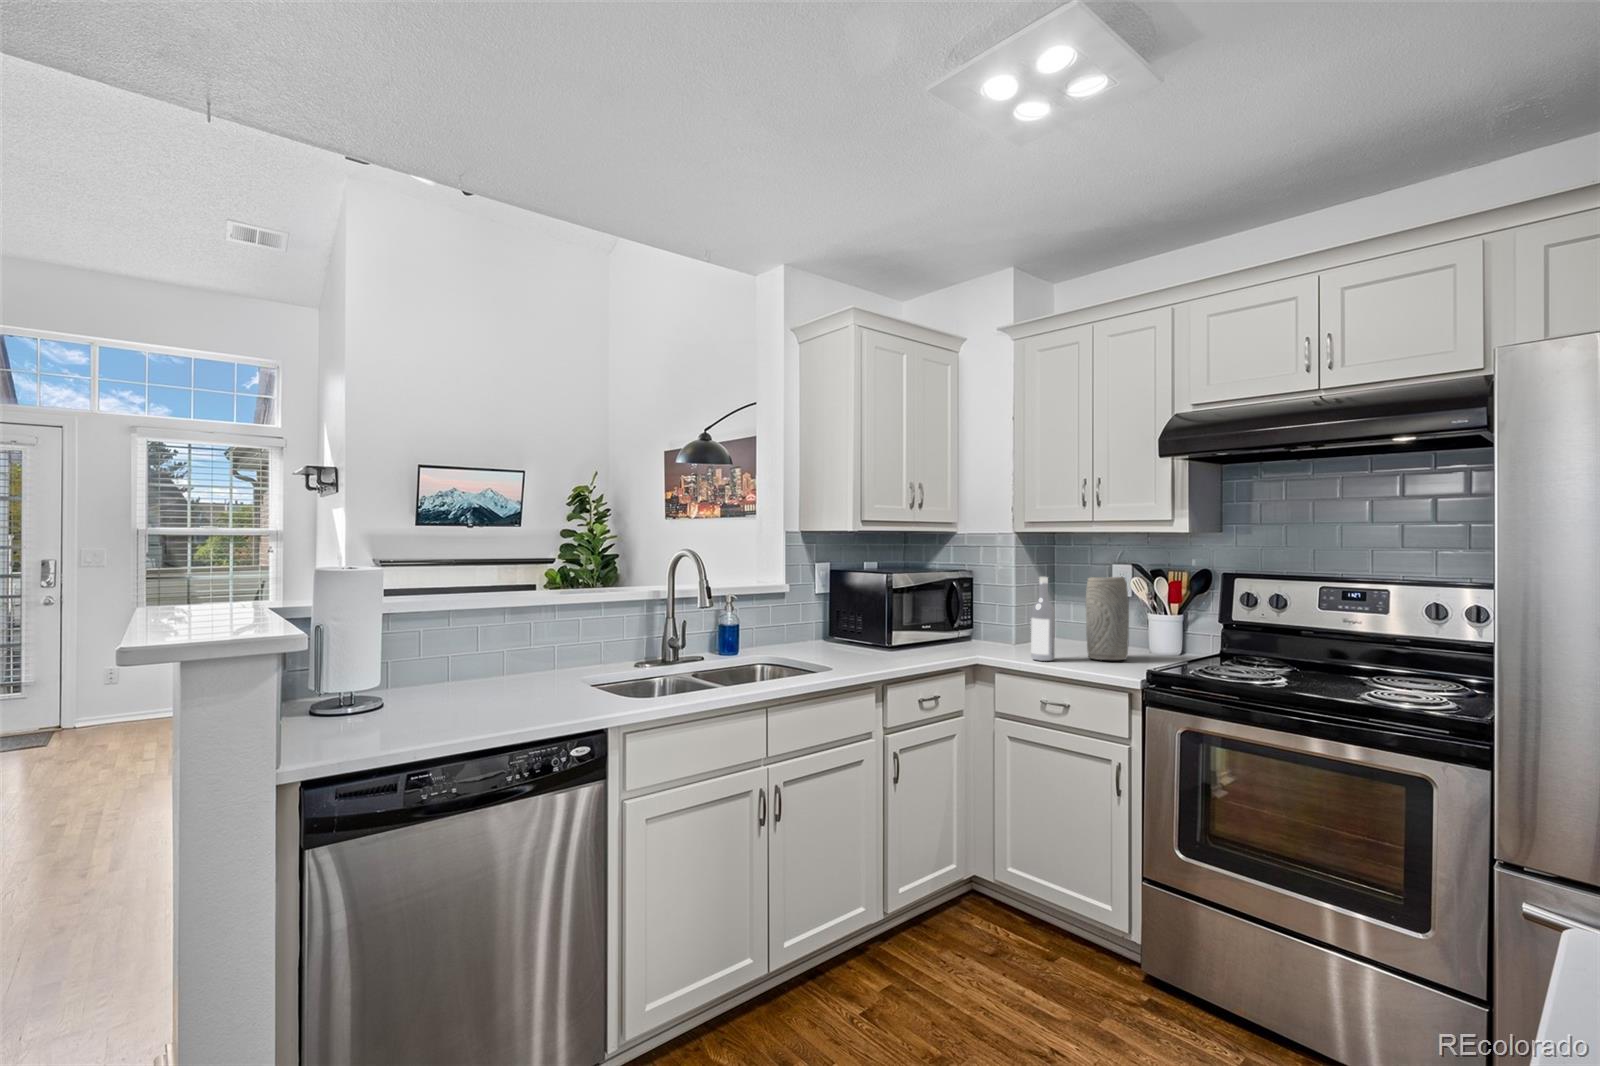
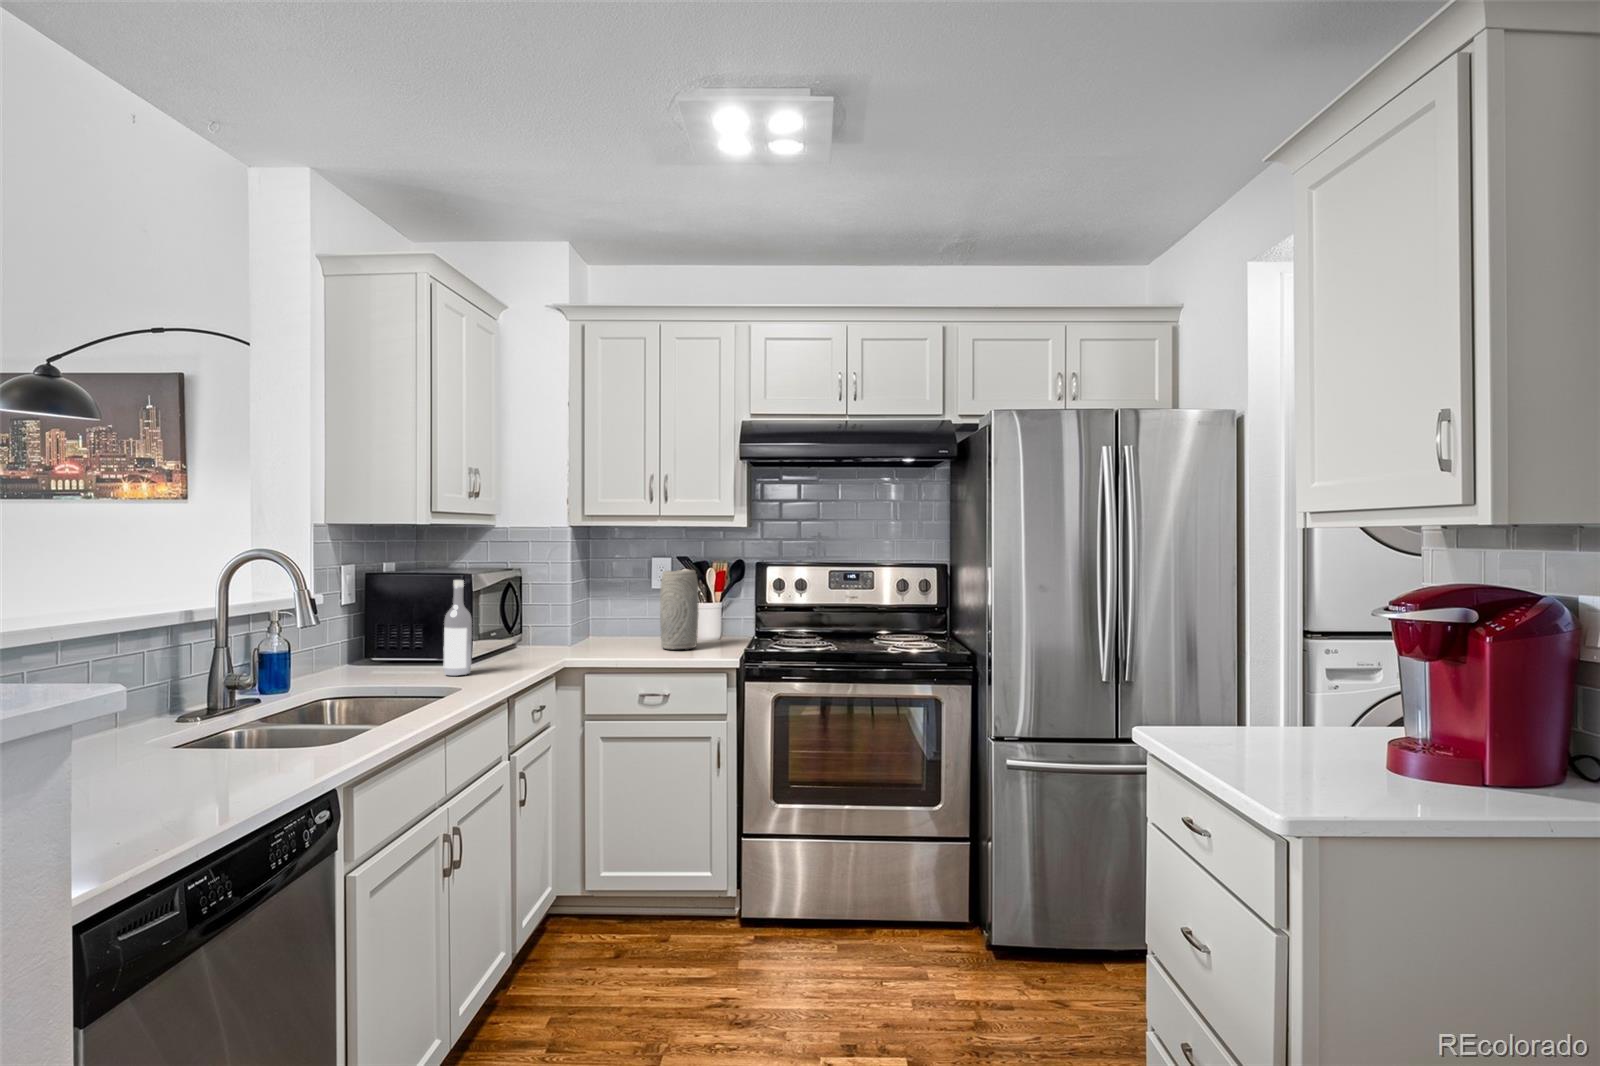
wine bottle: present [1031,577,1055,661] -> present [444,580,472,676]

